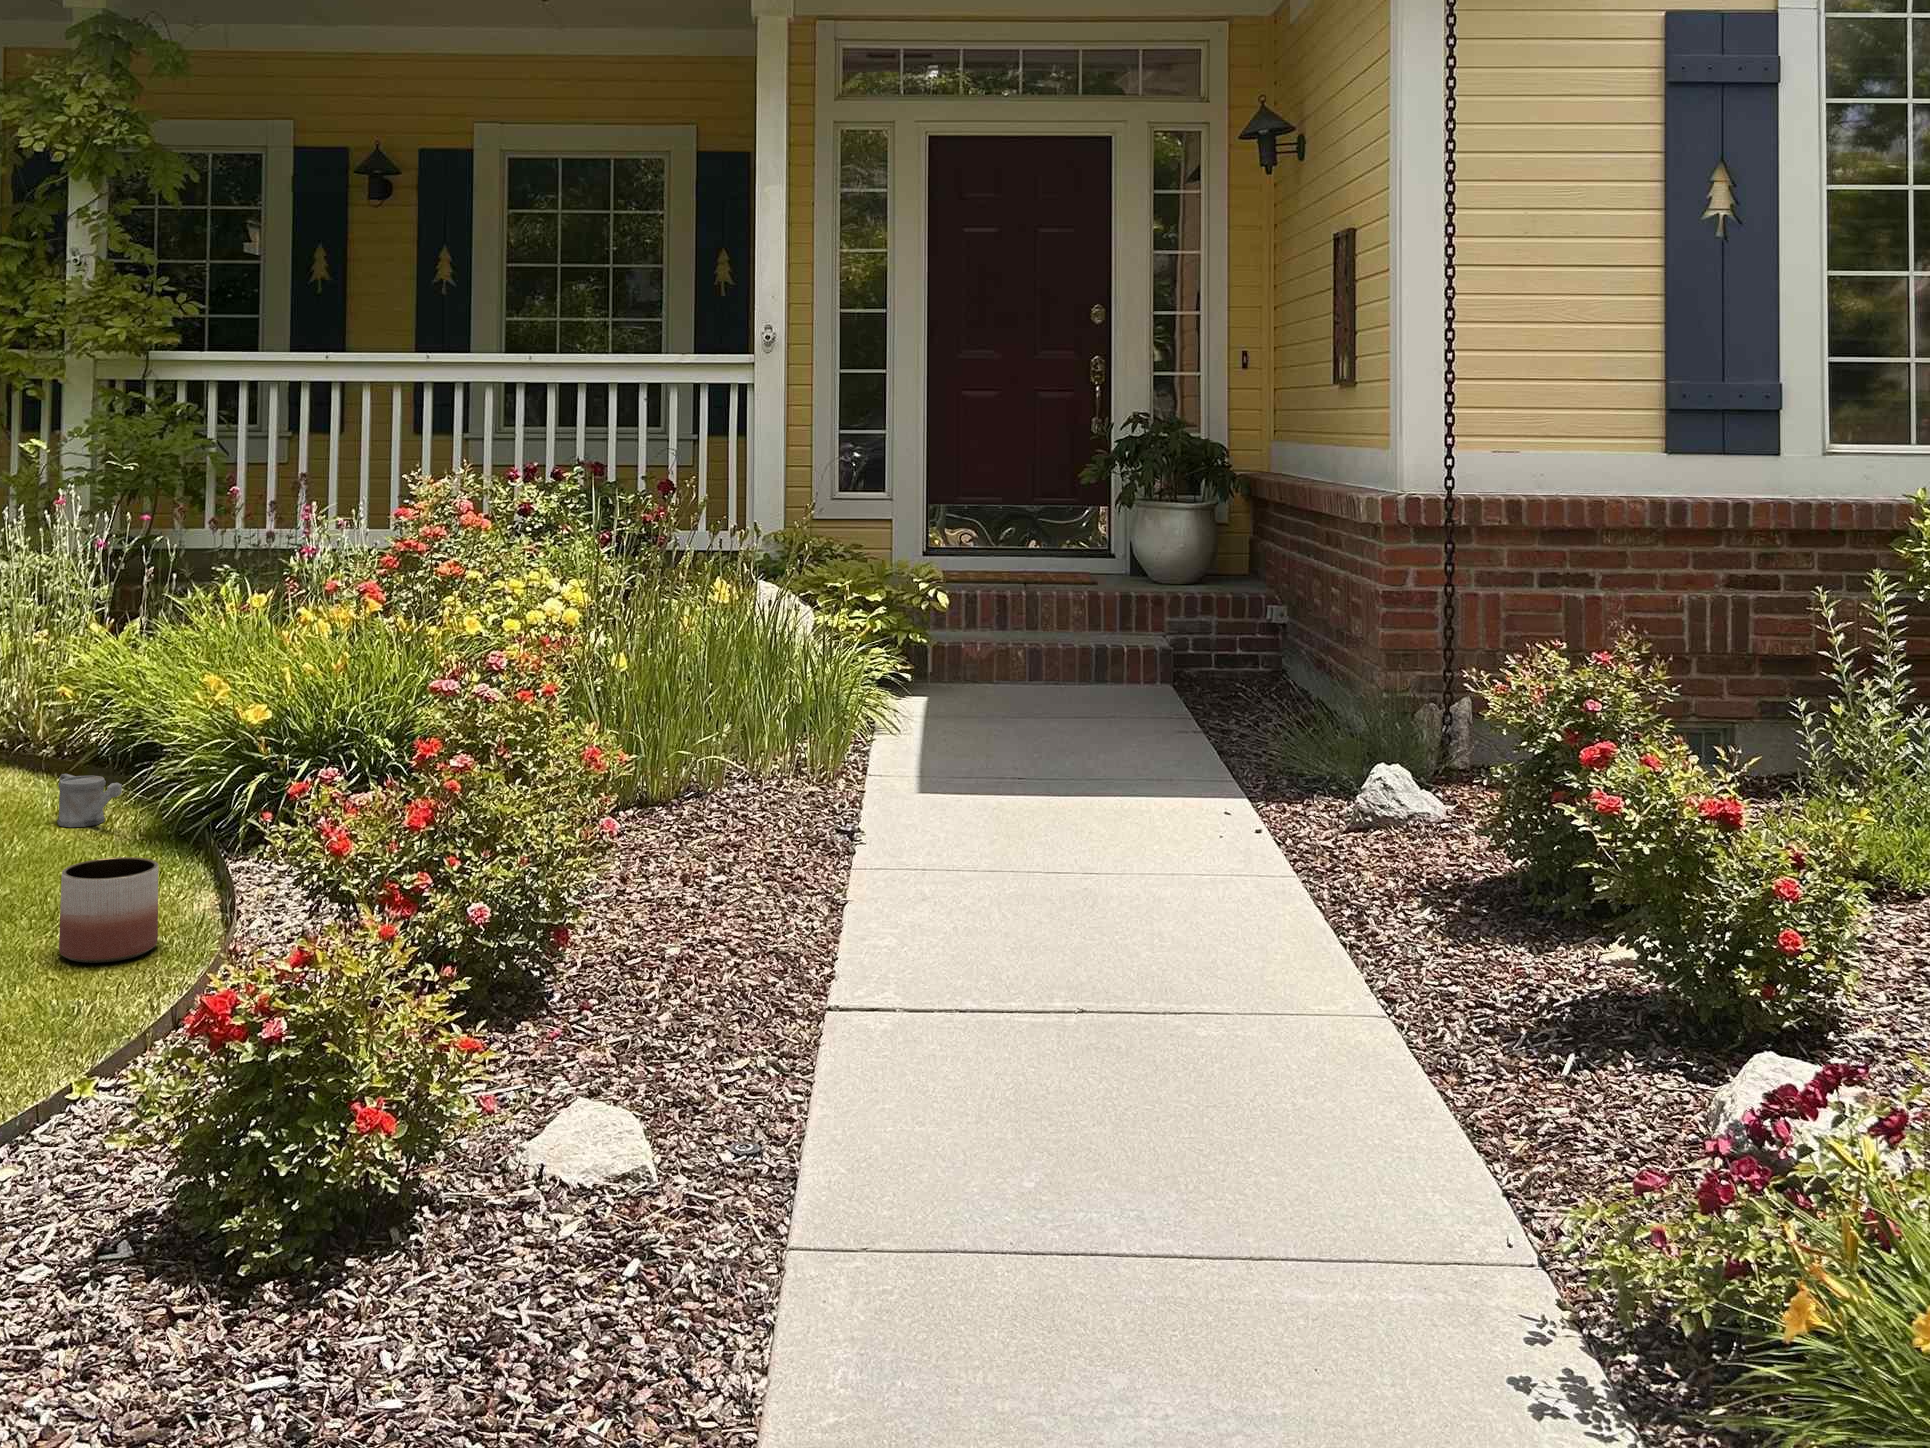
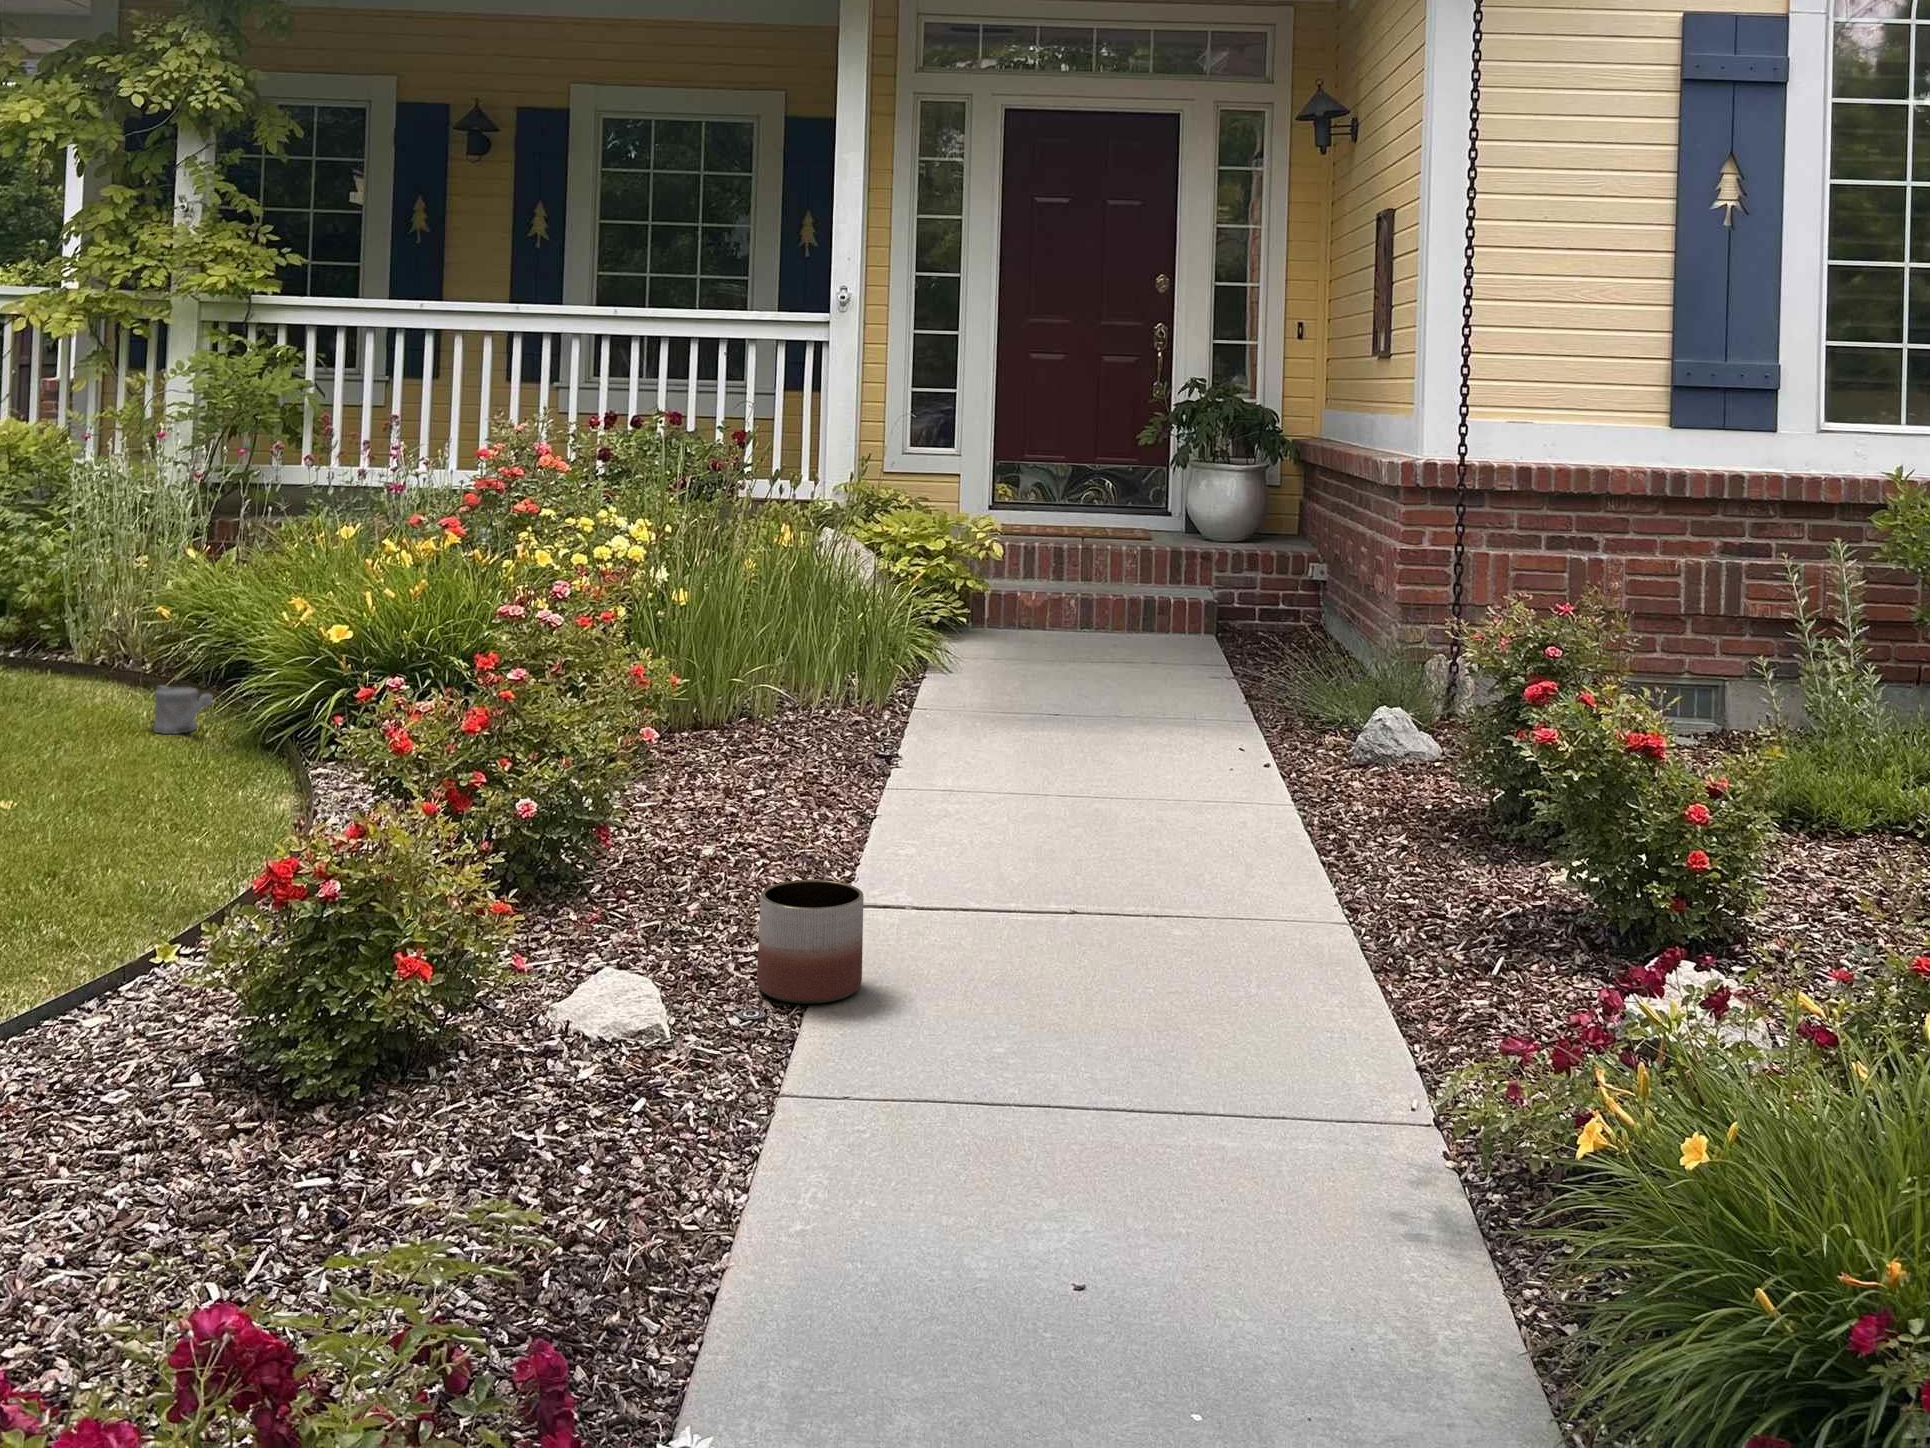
planter: present [59,857,158,963] -> present [757,880,864,1004]

